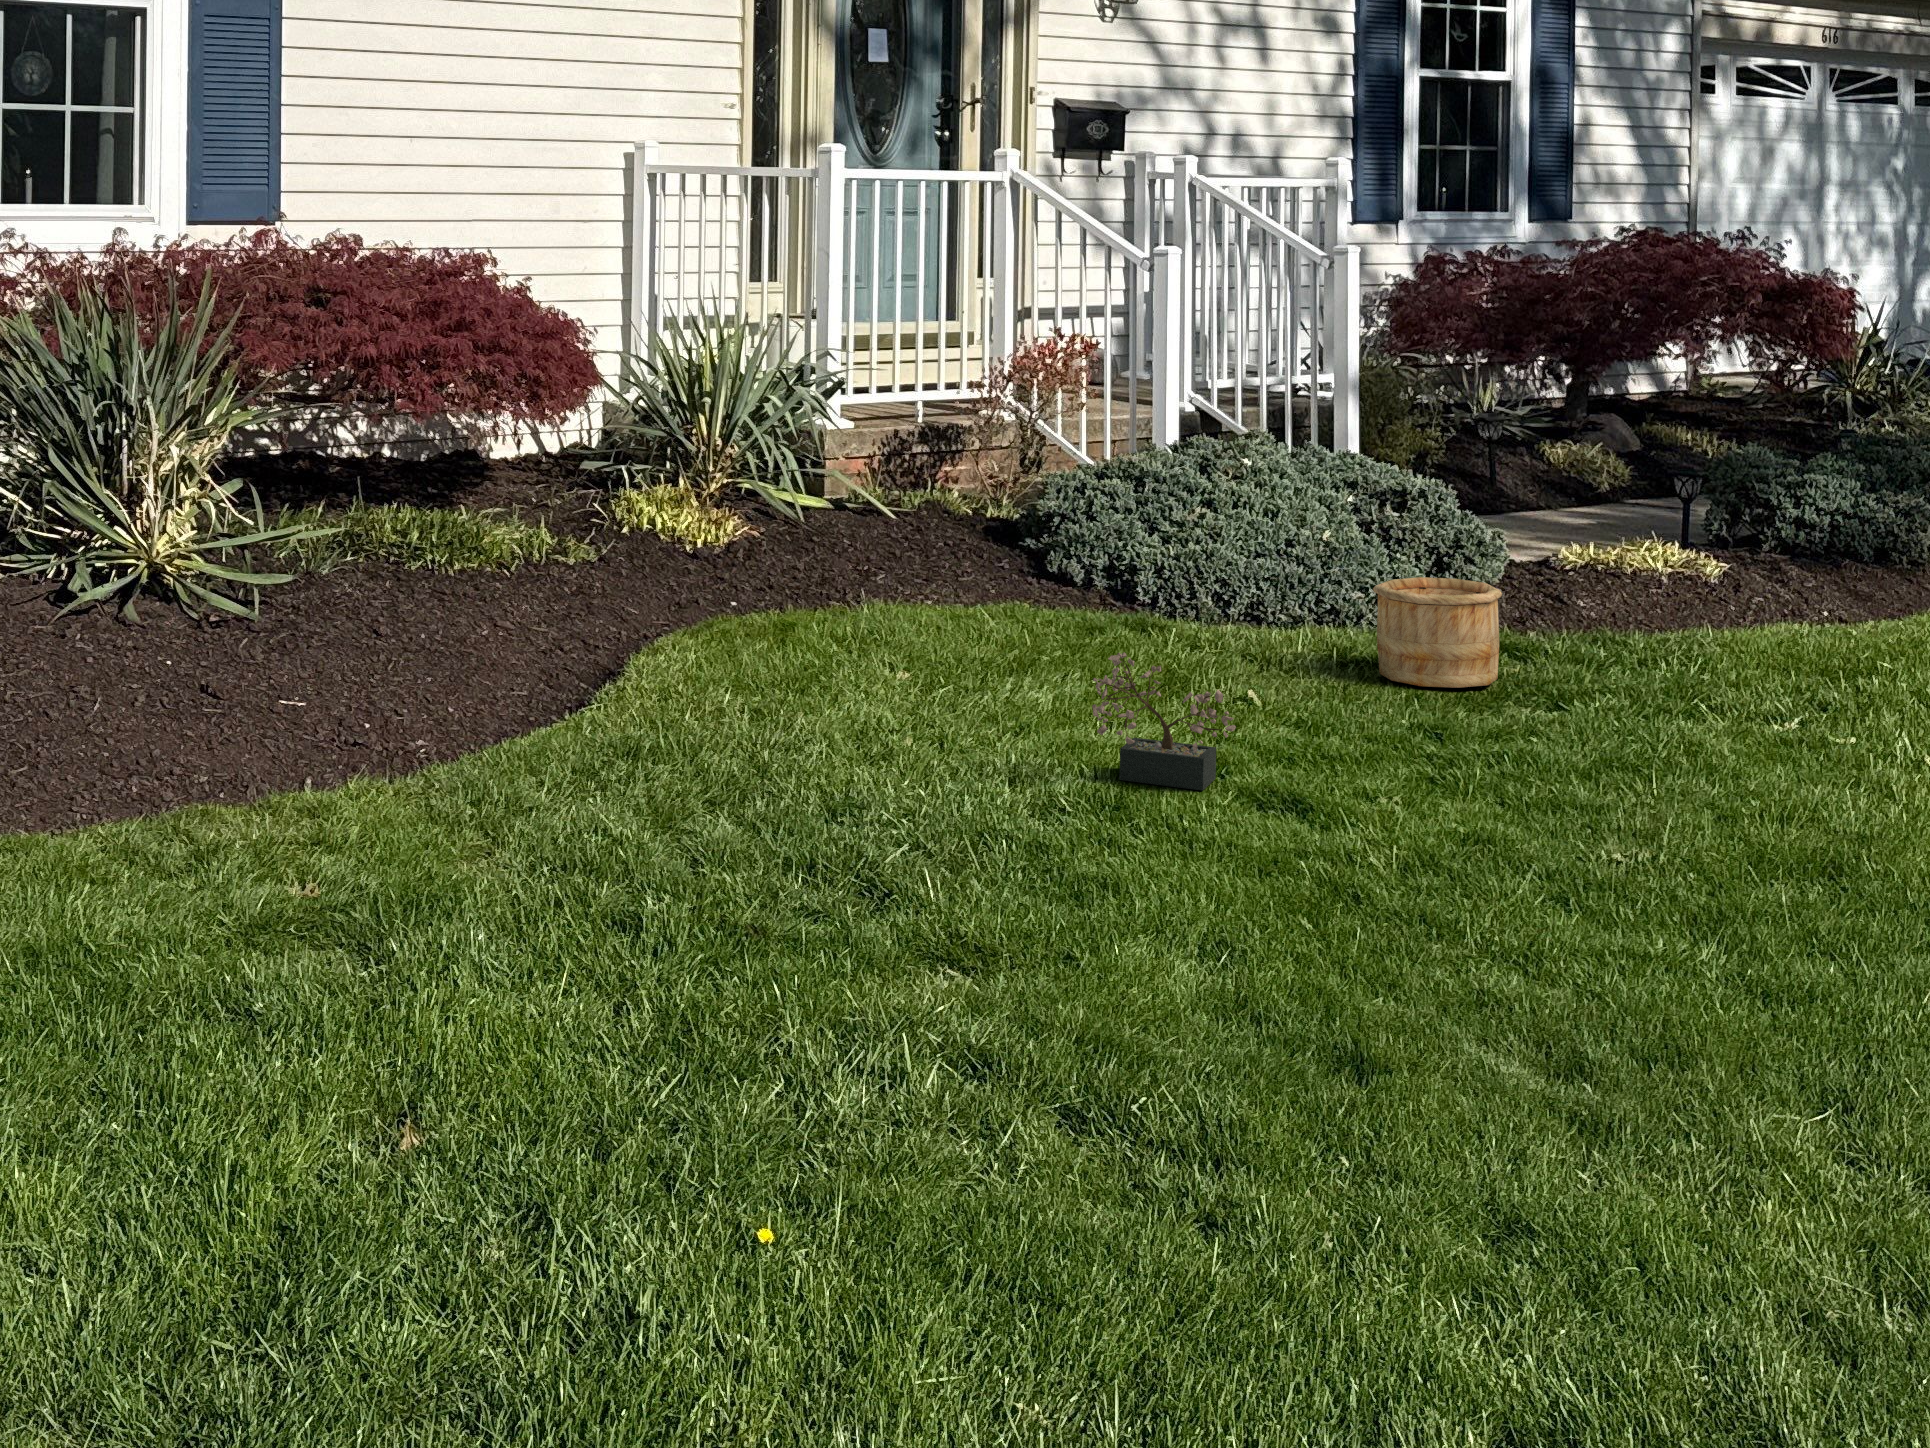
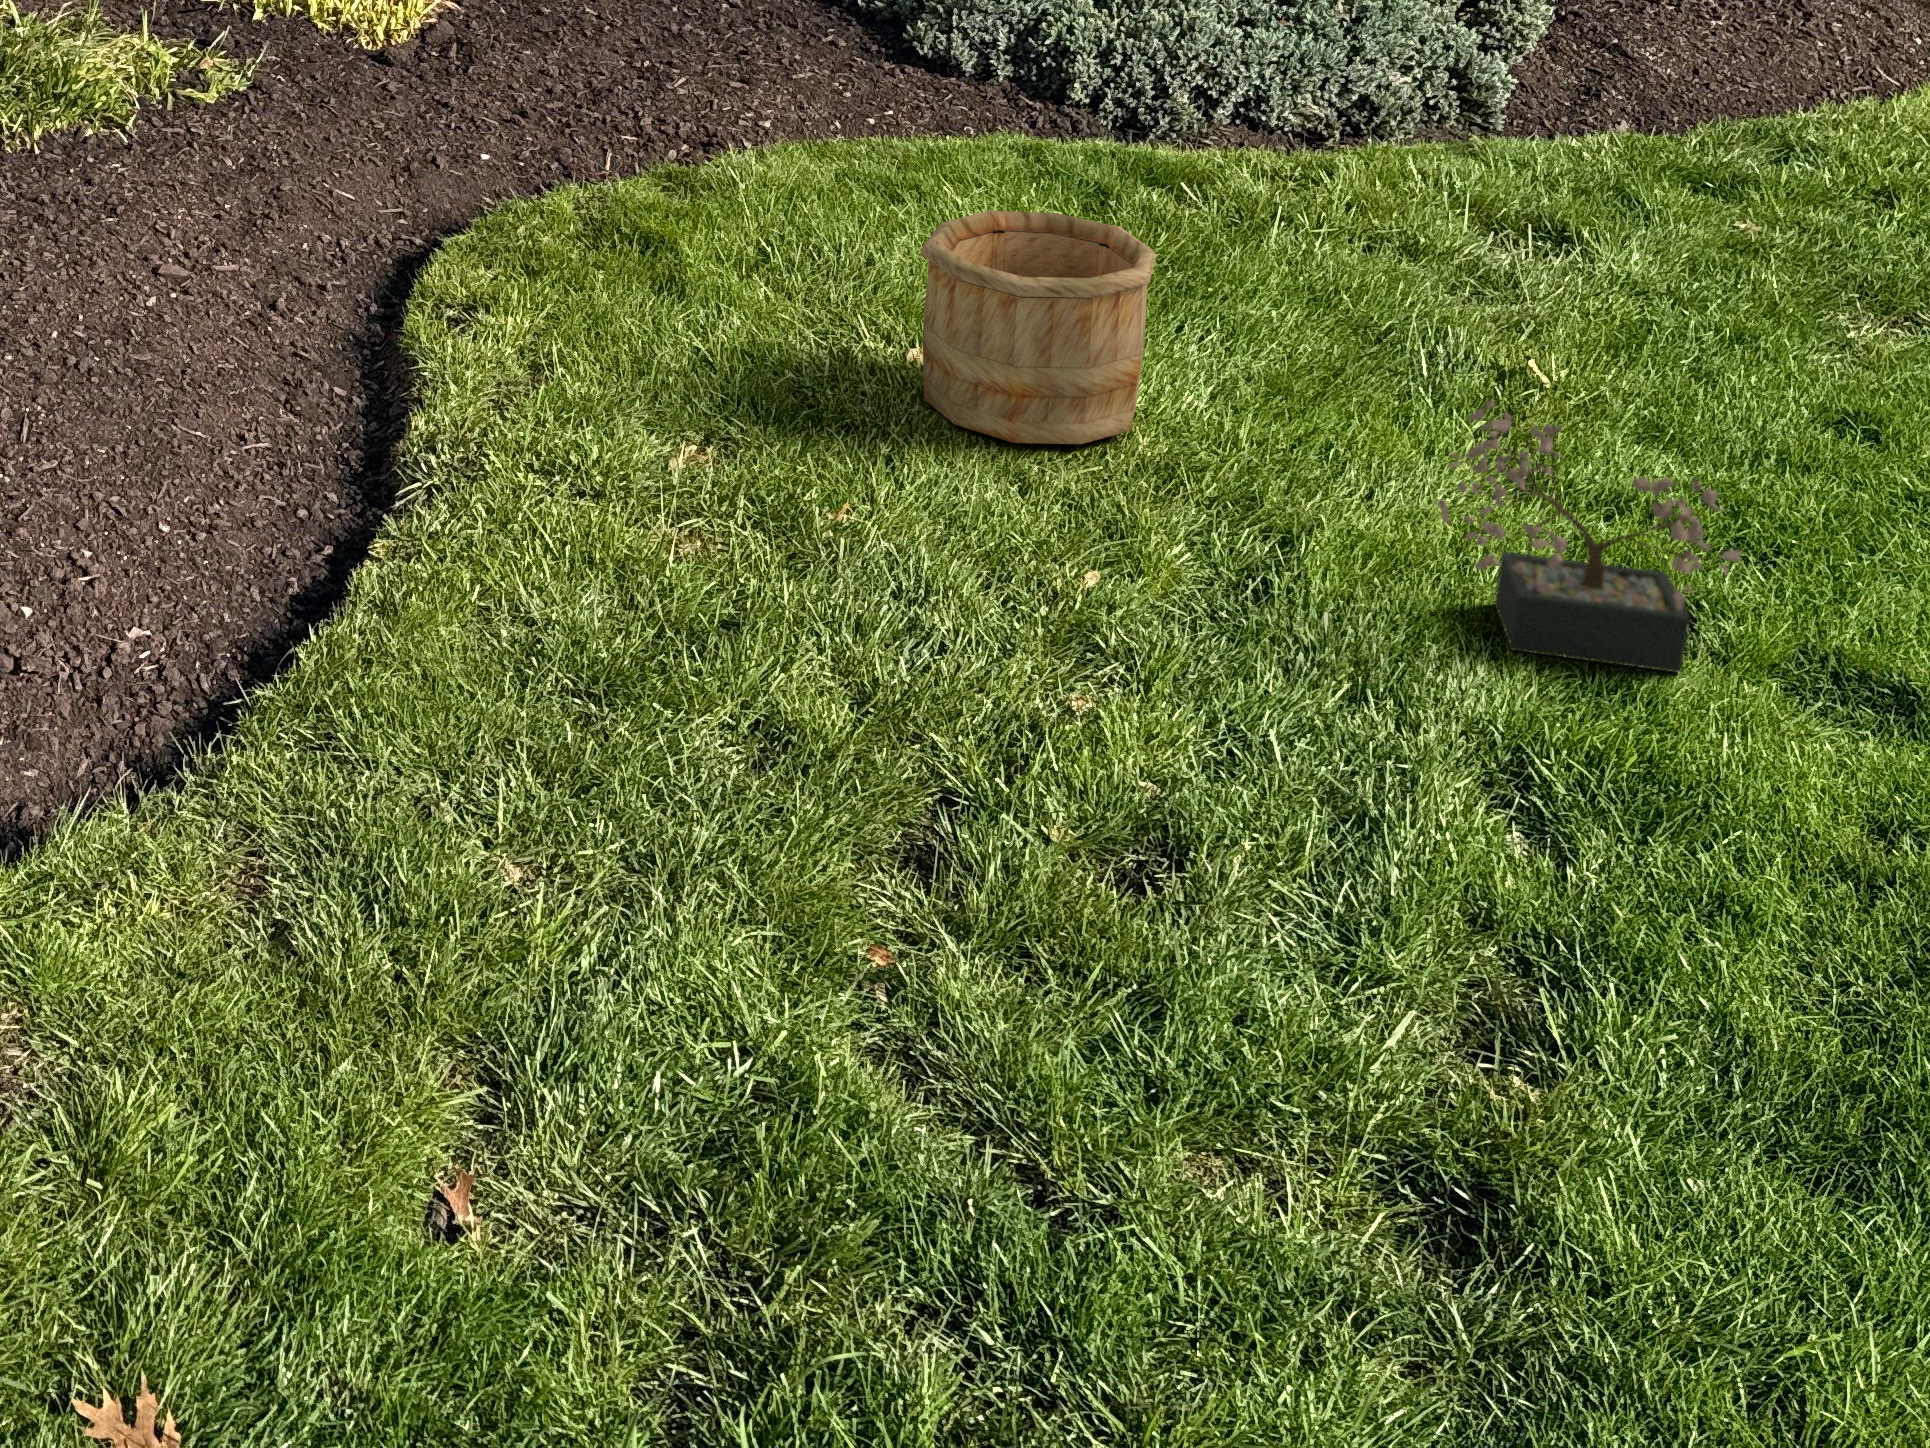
wooden bucket: present [1373,577,1502,688] -> present [921,211,1156,444]

